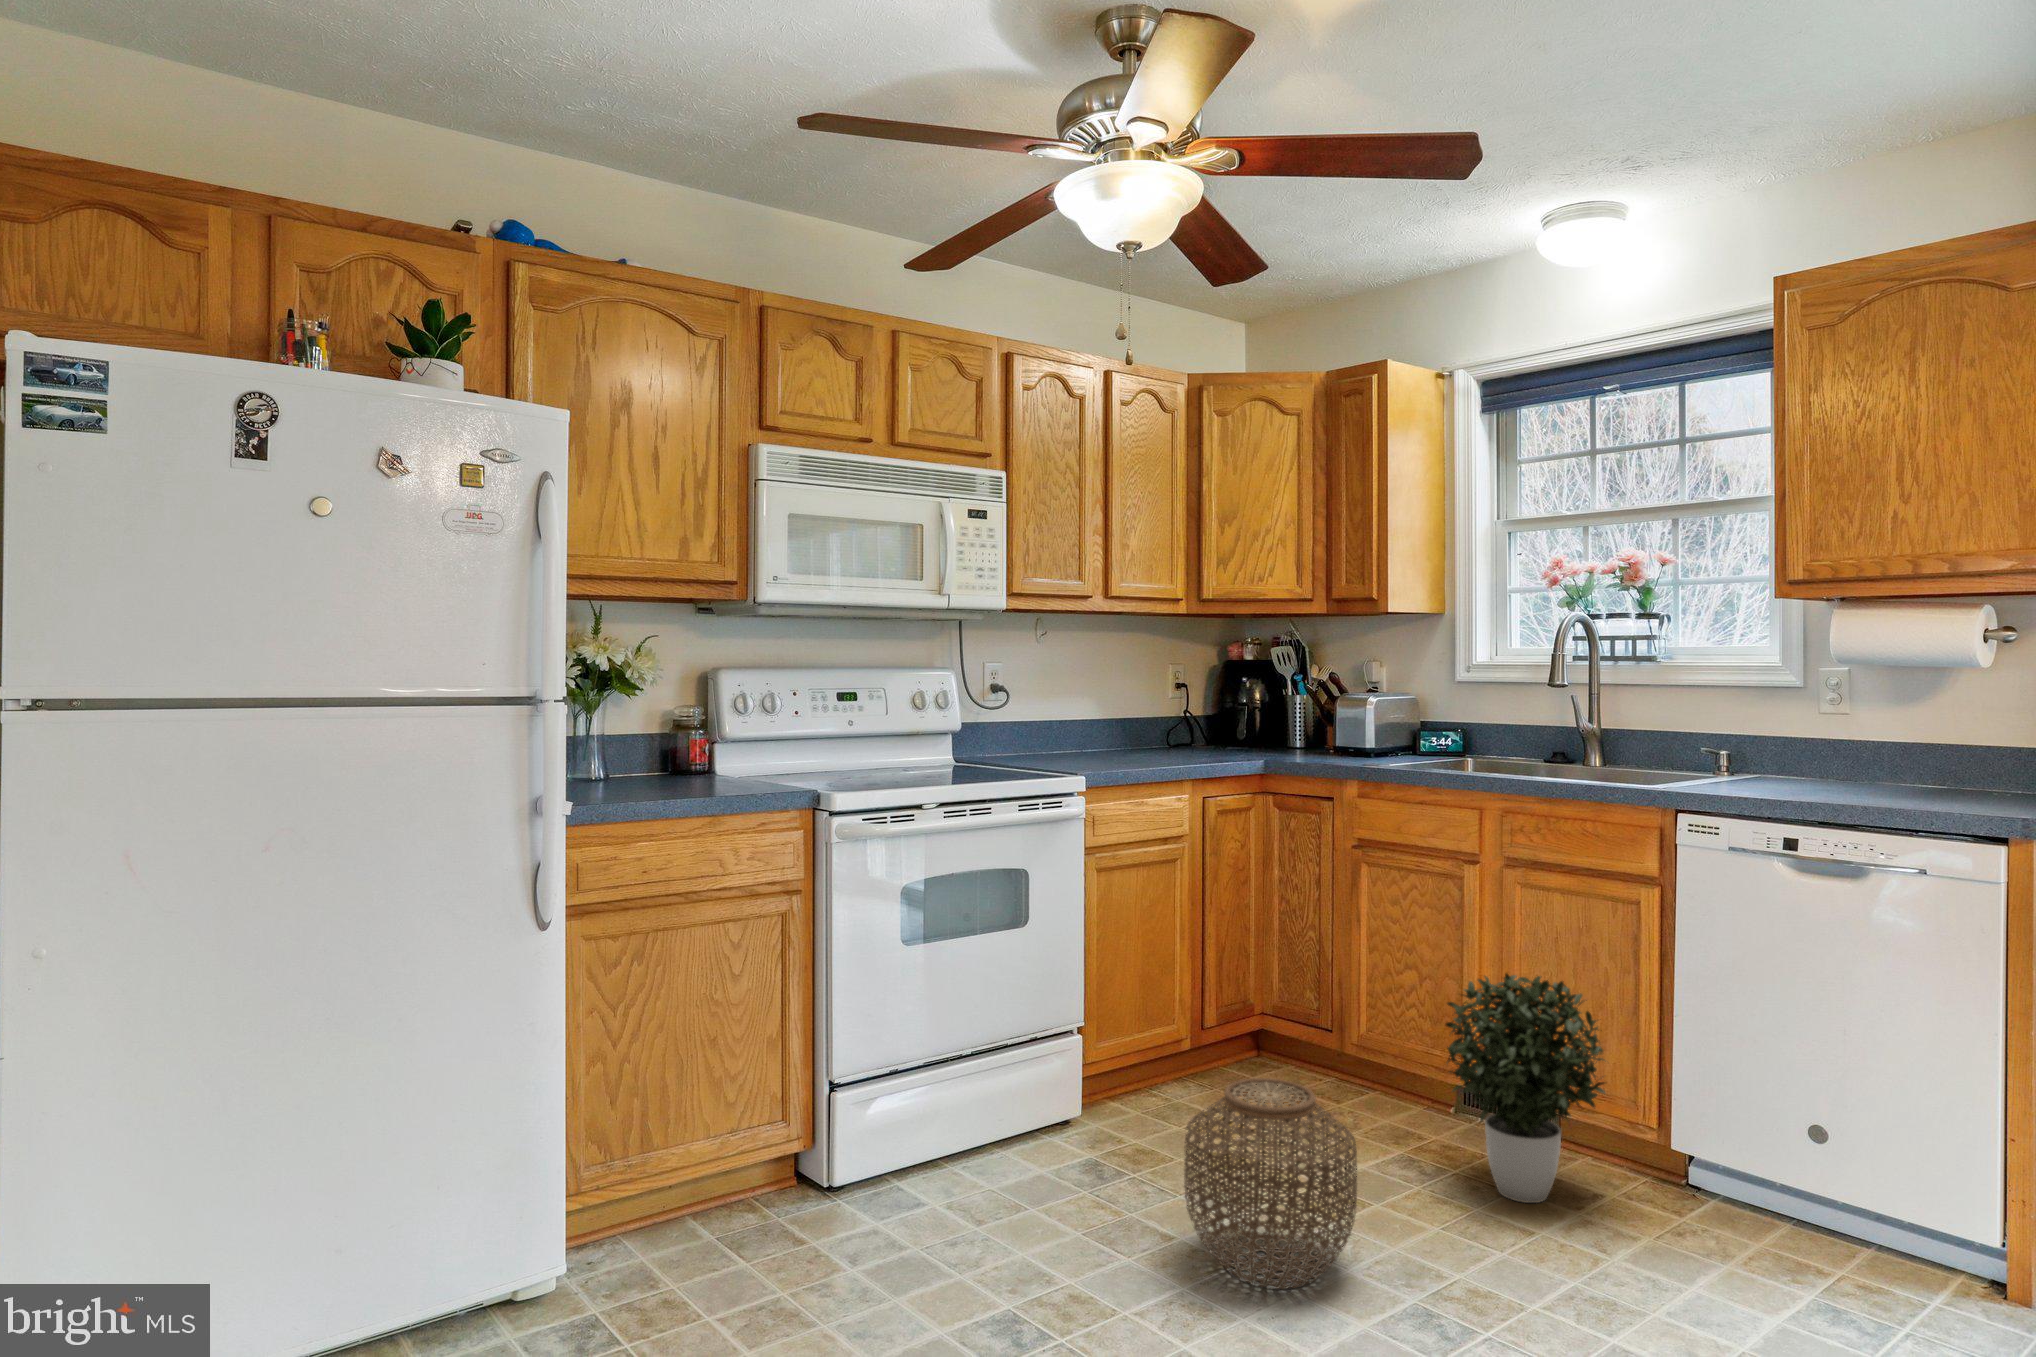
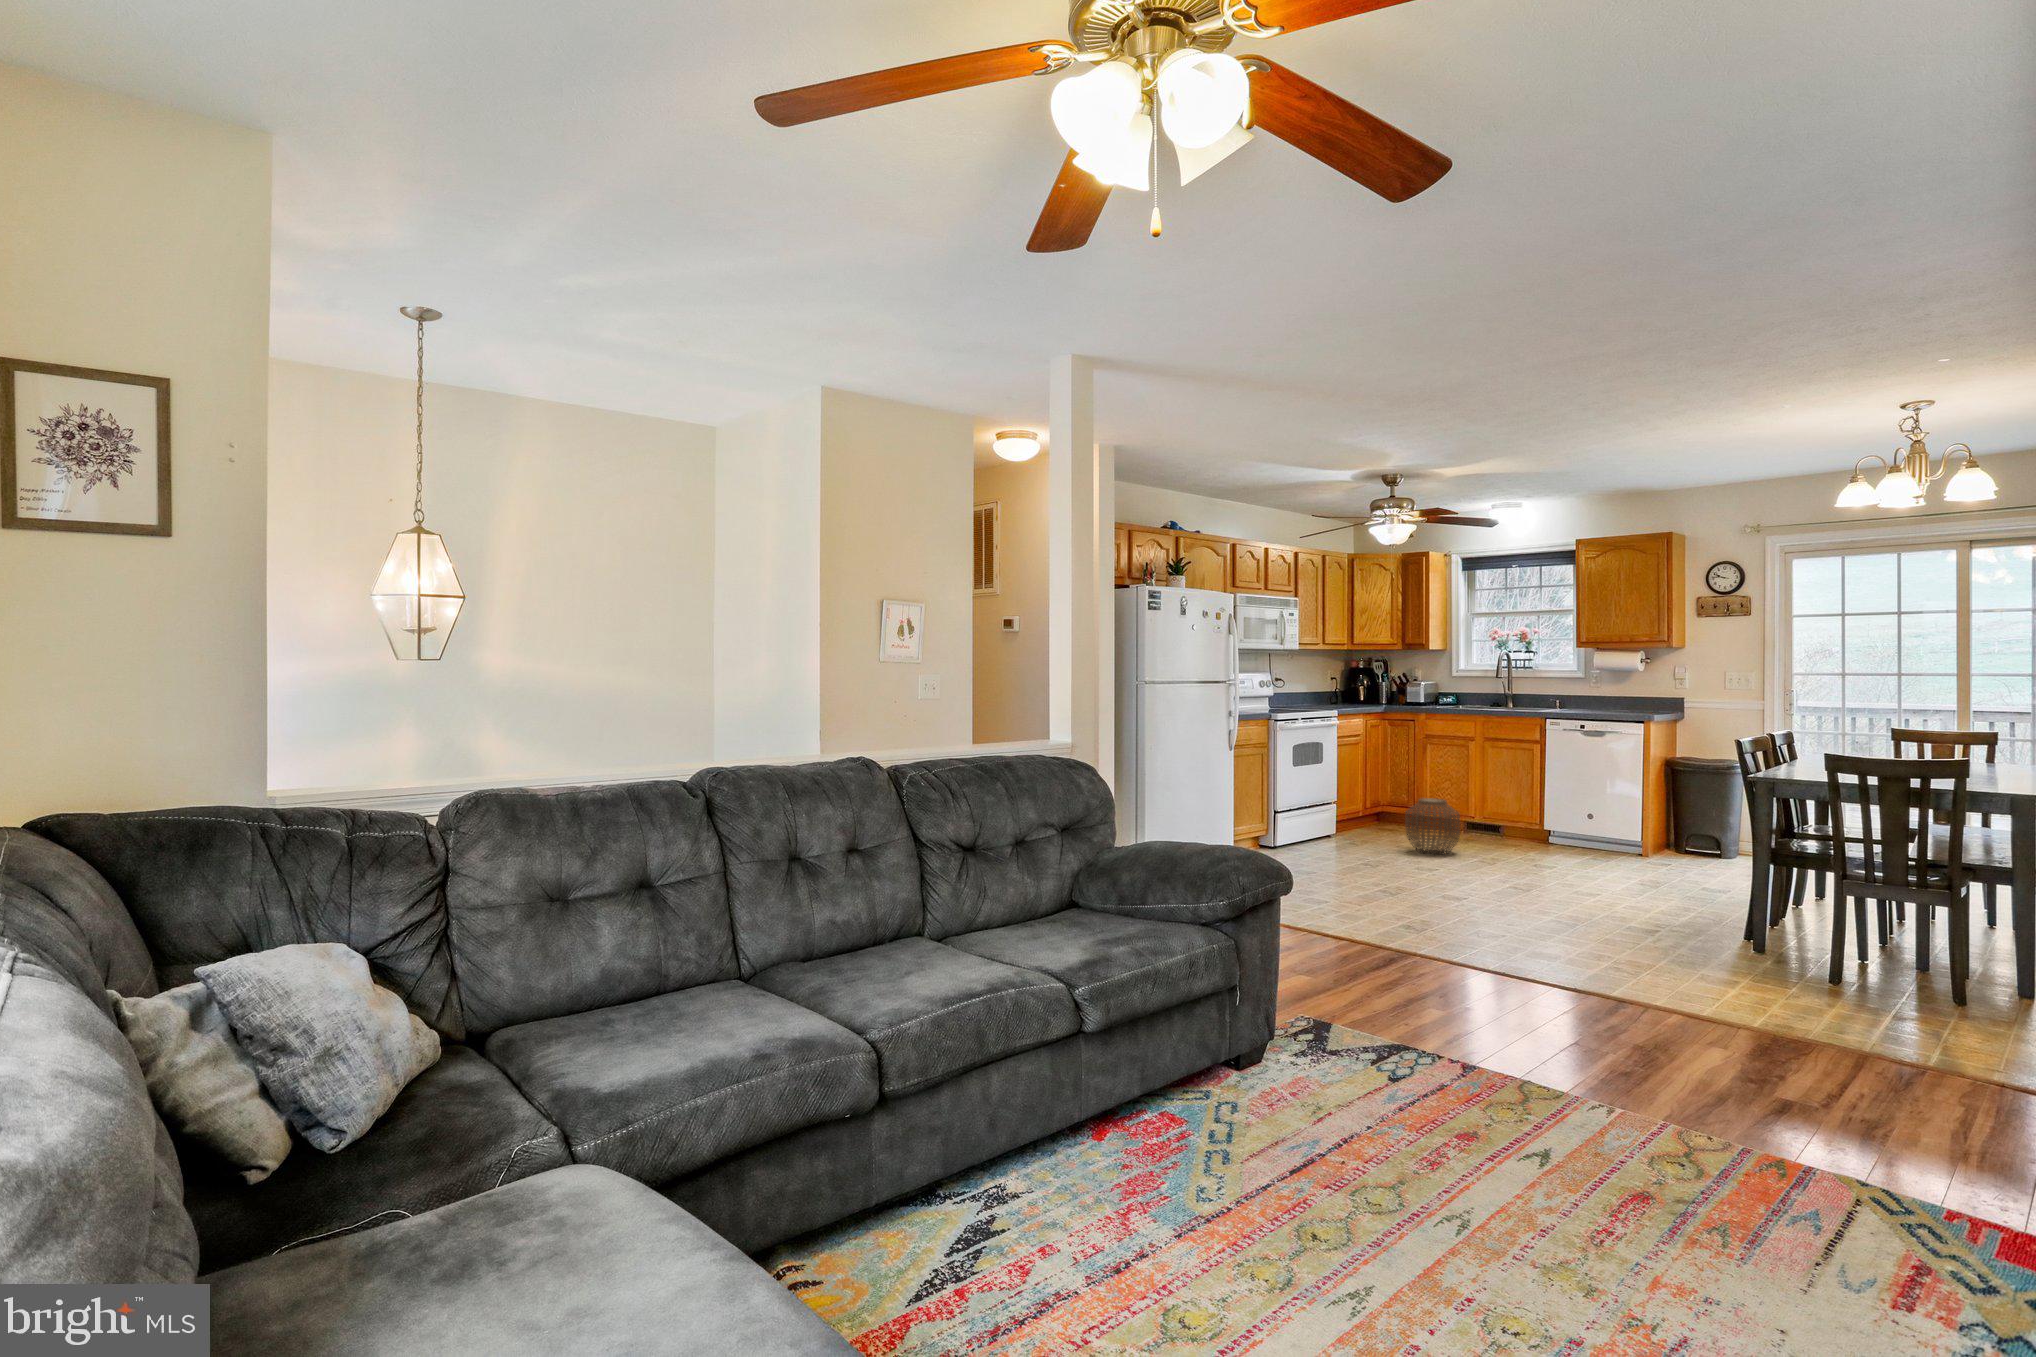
potted plant: present [1446,973,1605,1203] -> none [1472,771,1527,844]

